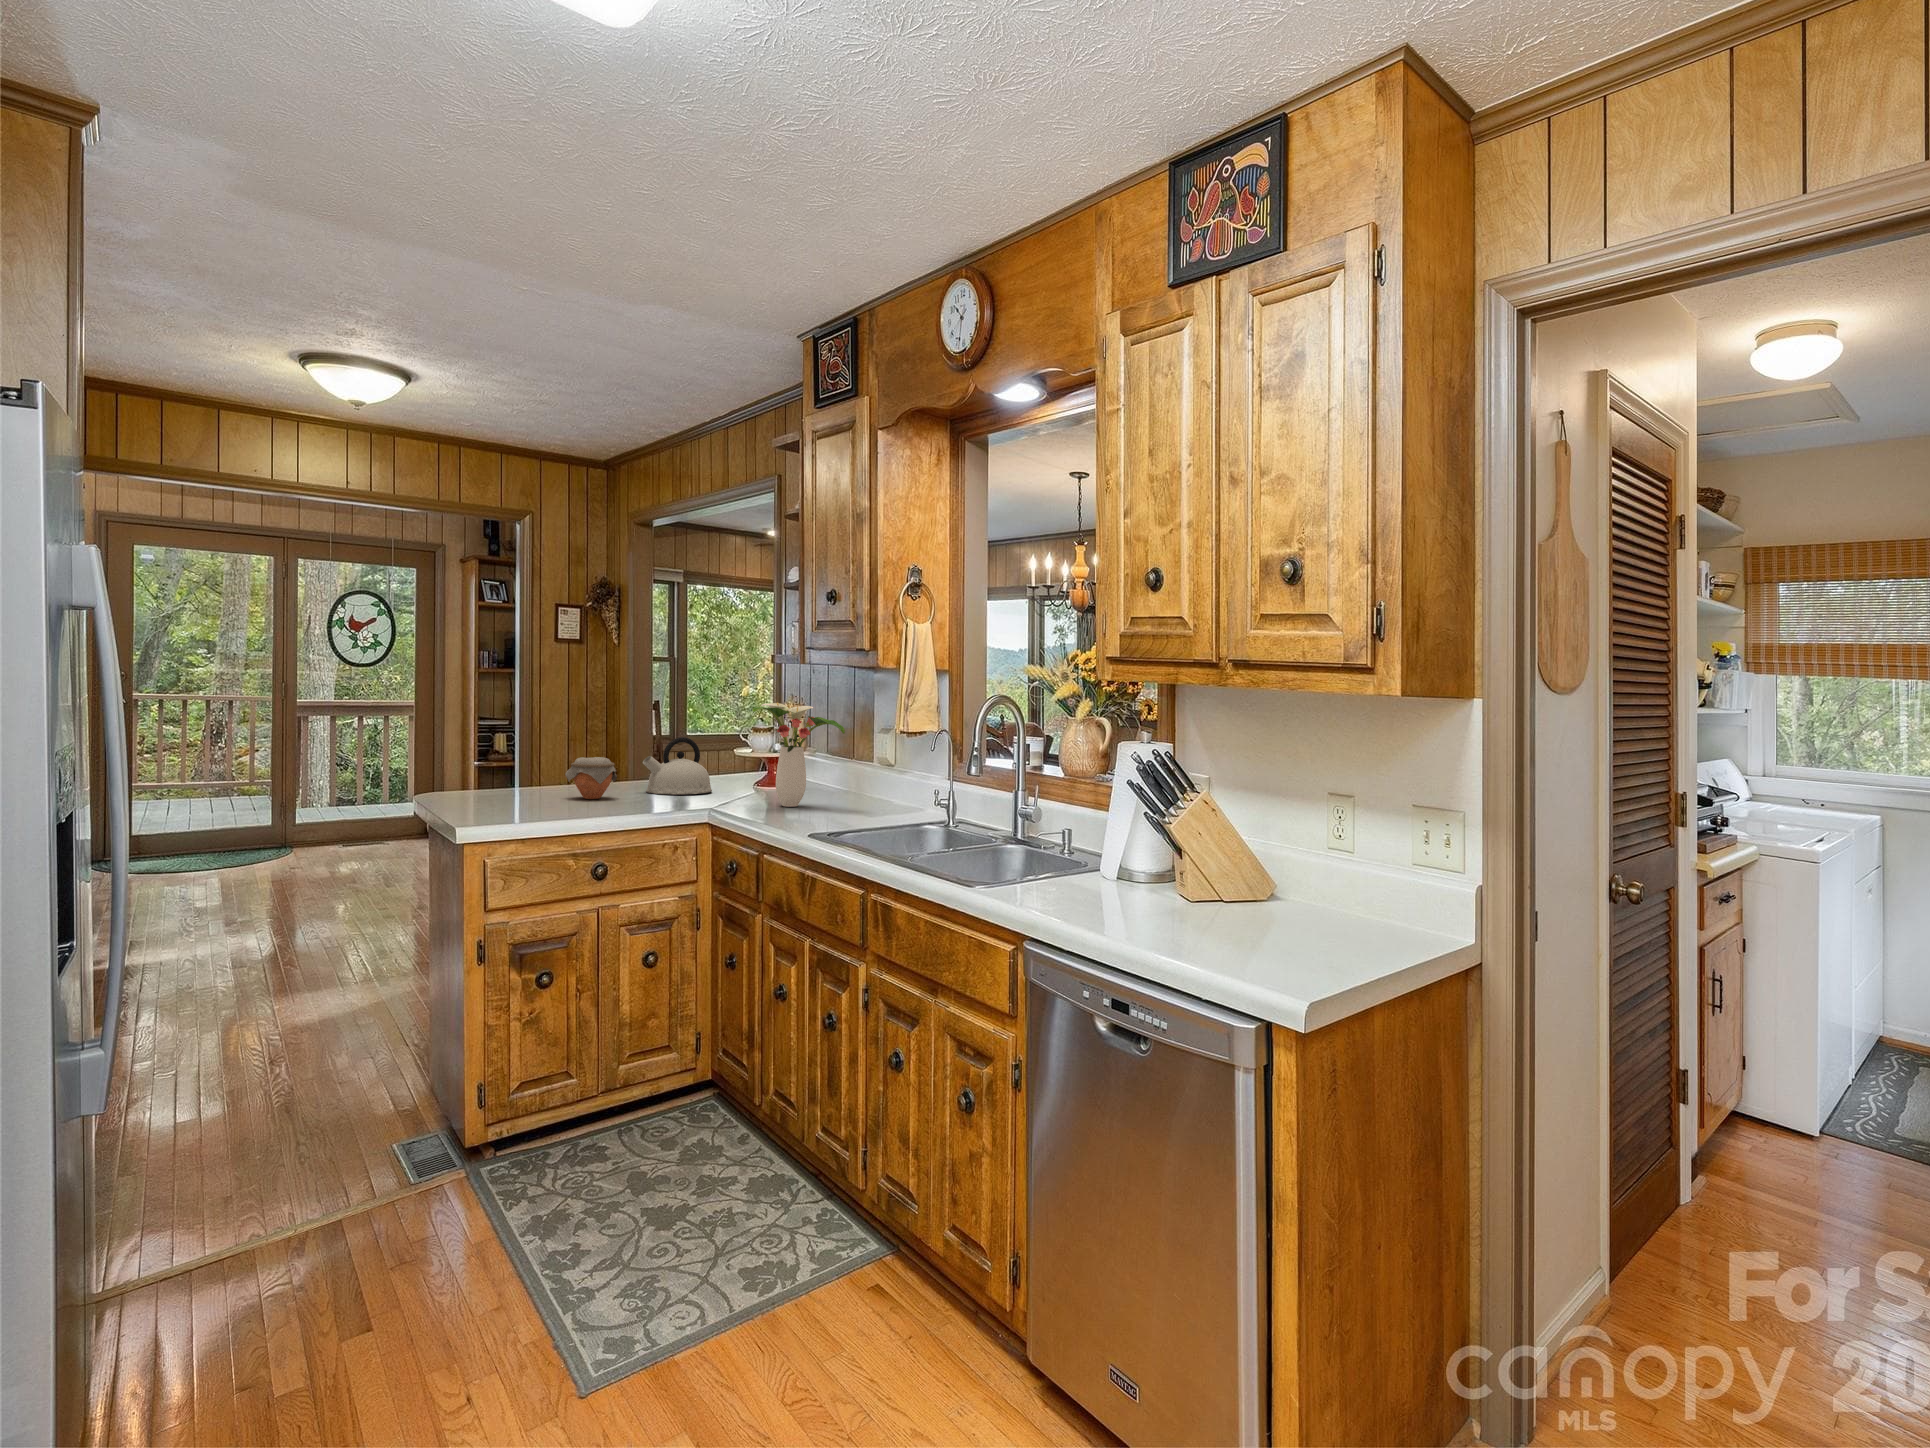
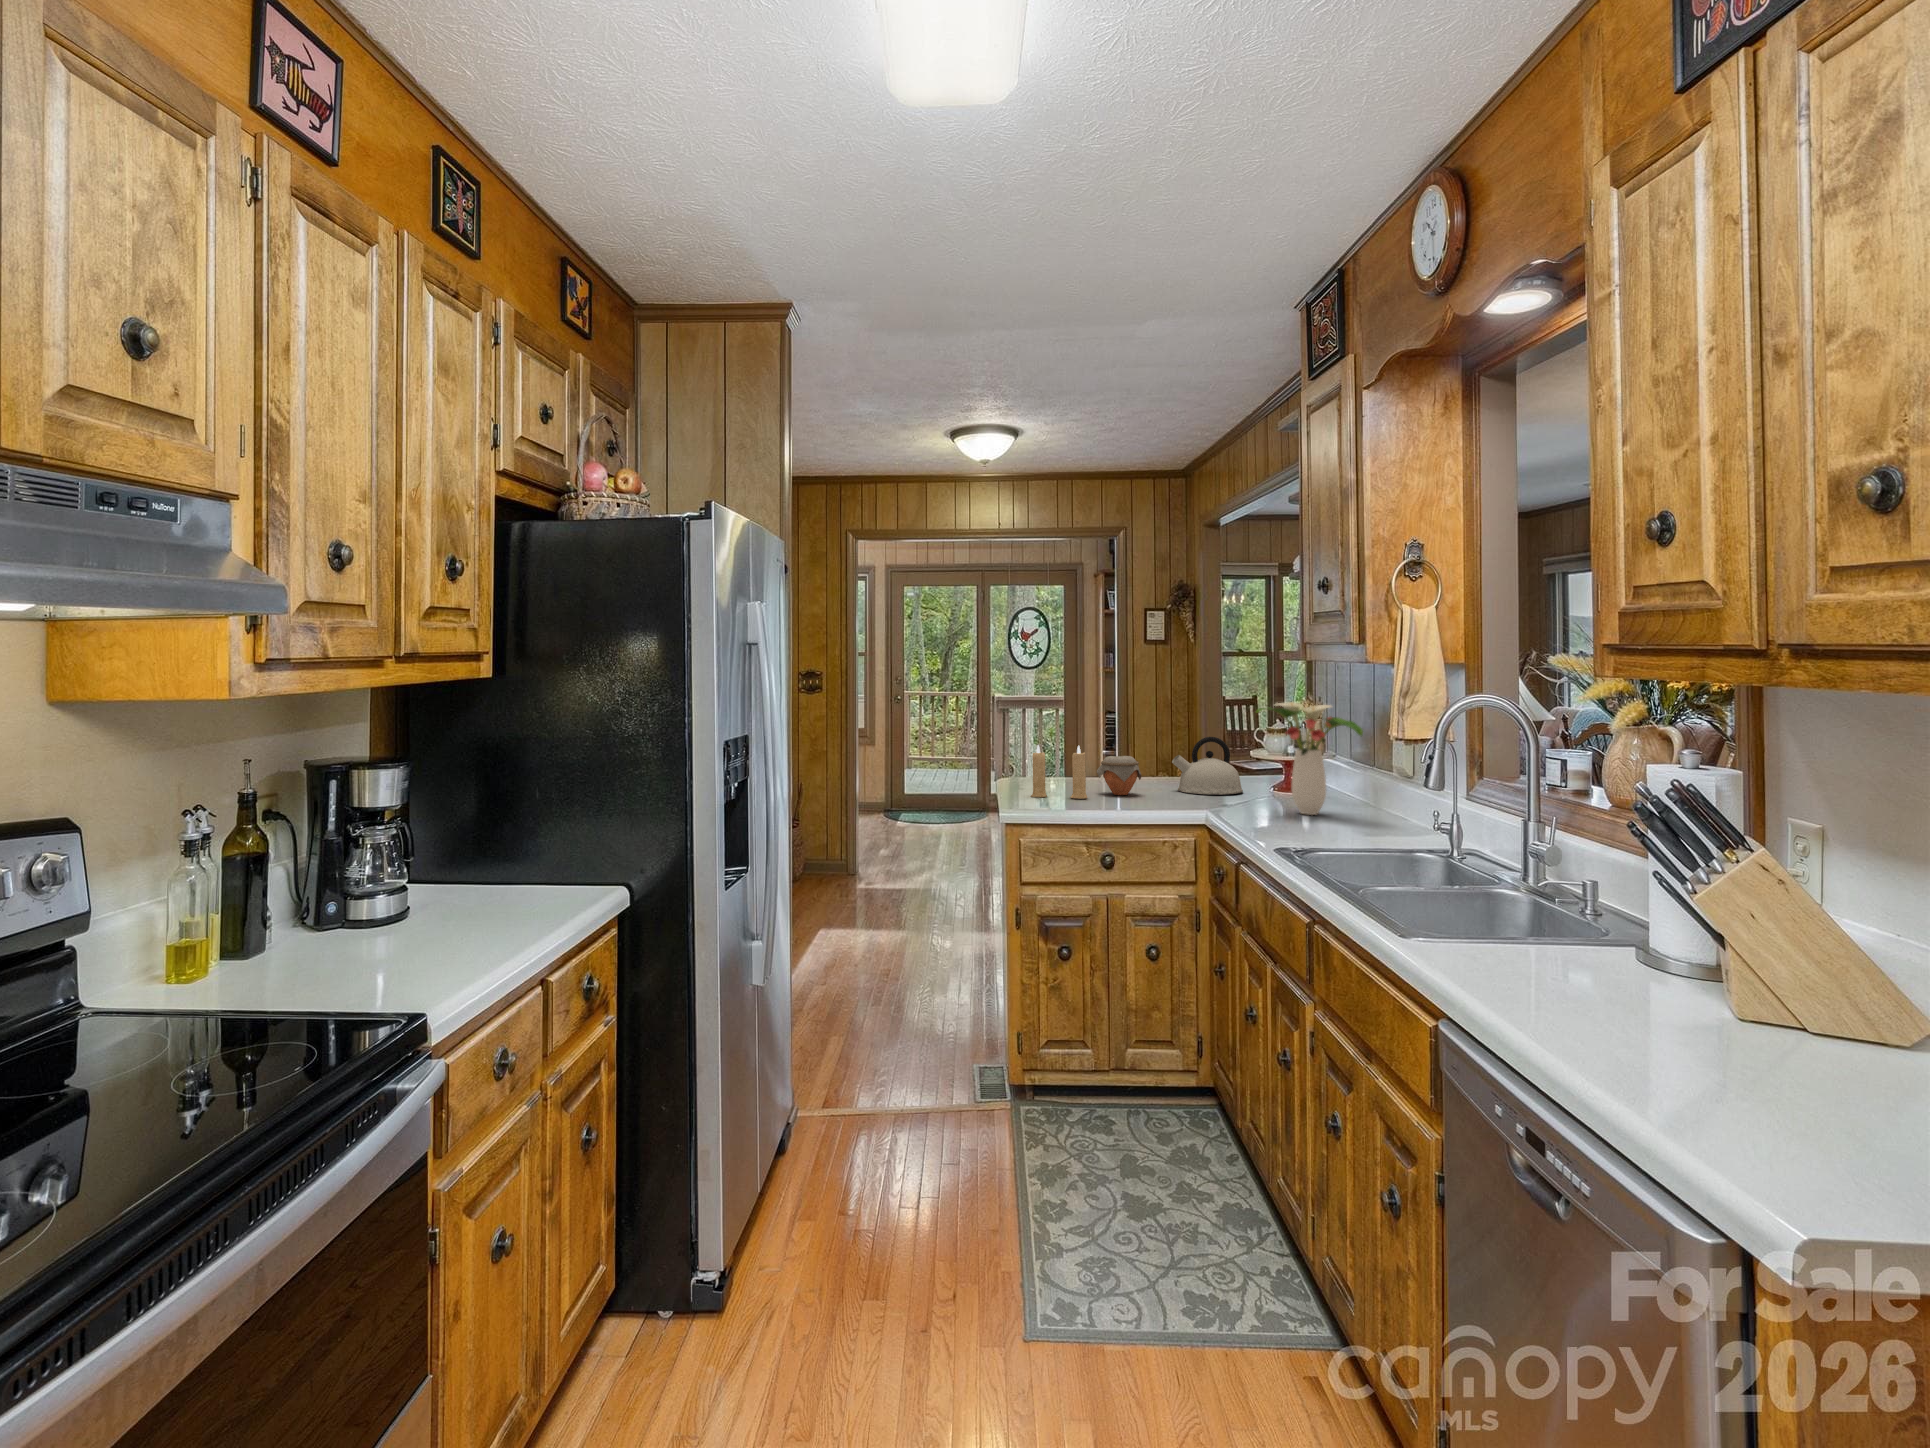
candle: none [488,744,562,805] -> present [1031,745,1087,799]

